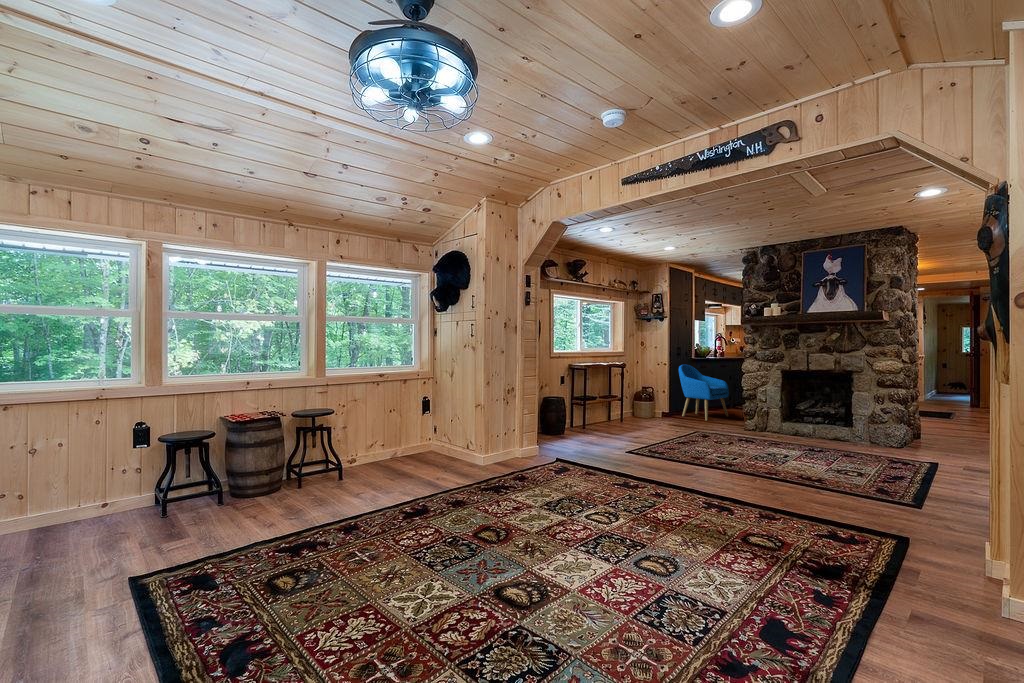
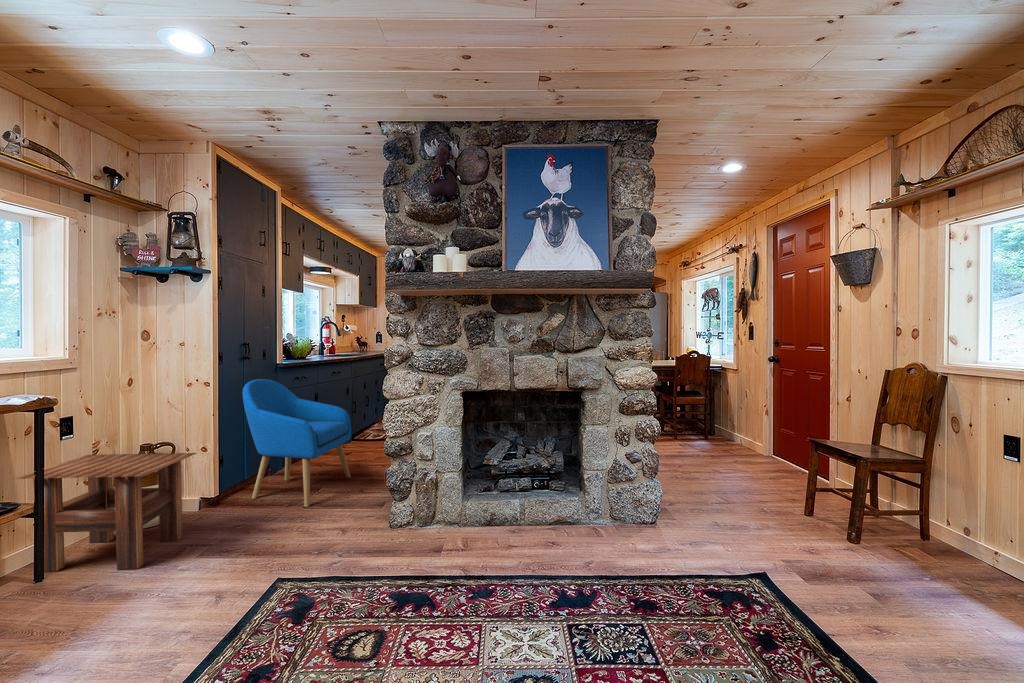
side table: none [614,387,665,423] -> present [14,453,196,572]

